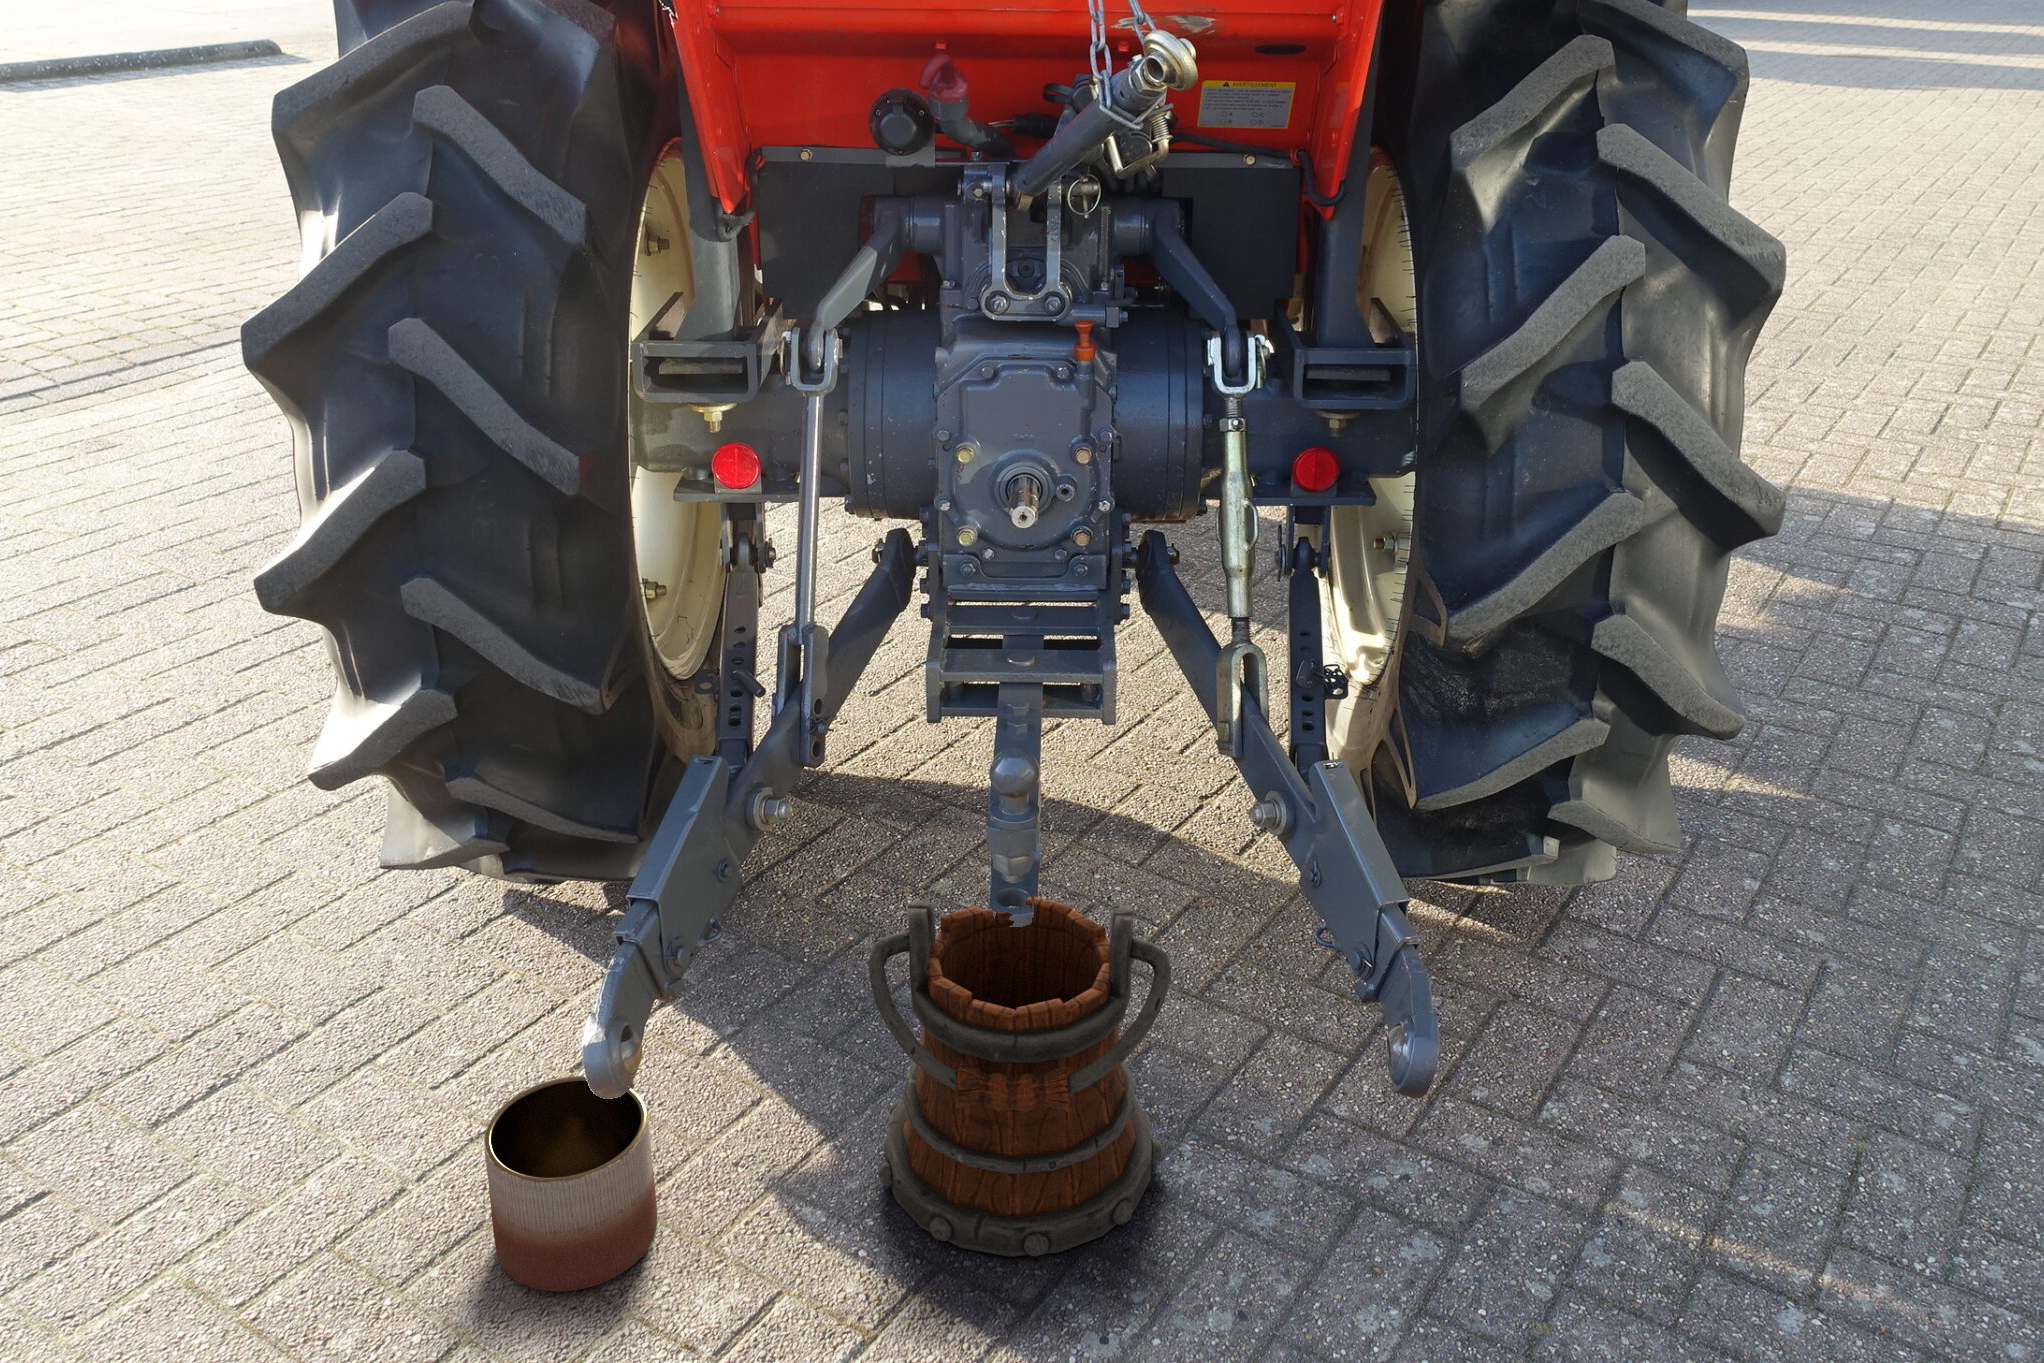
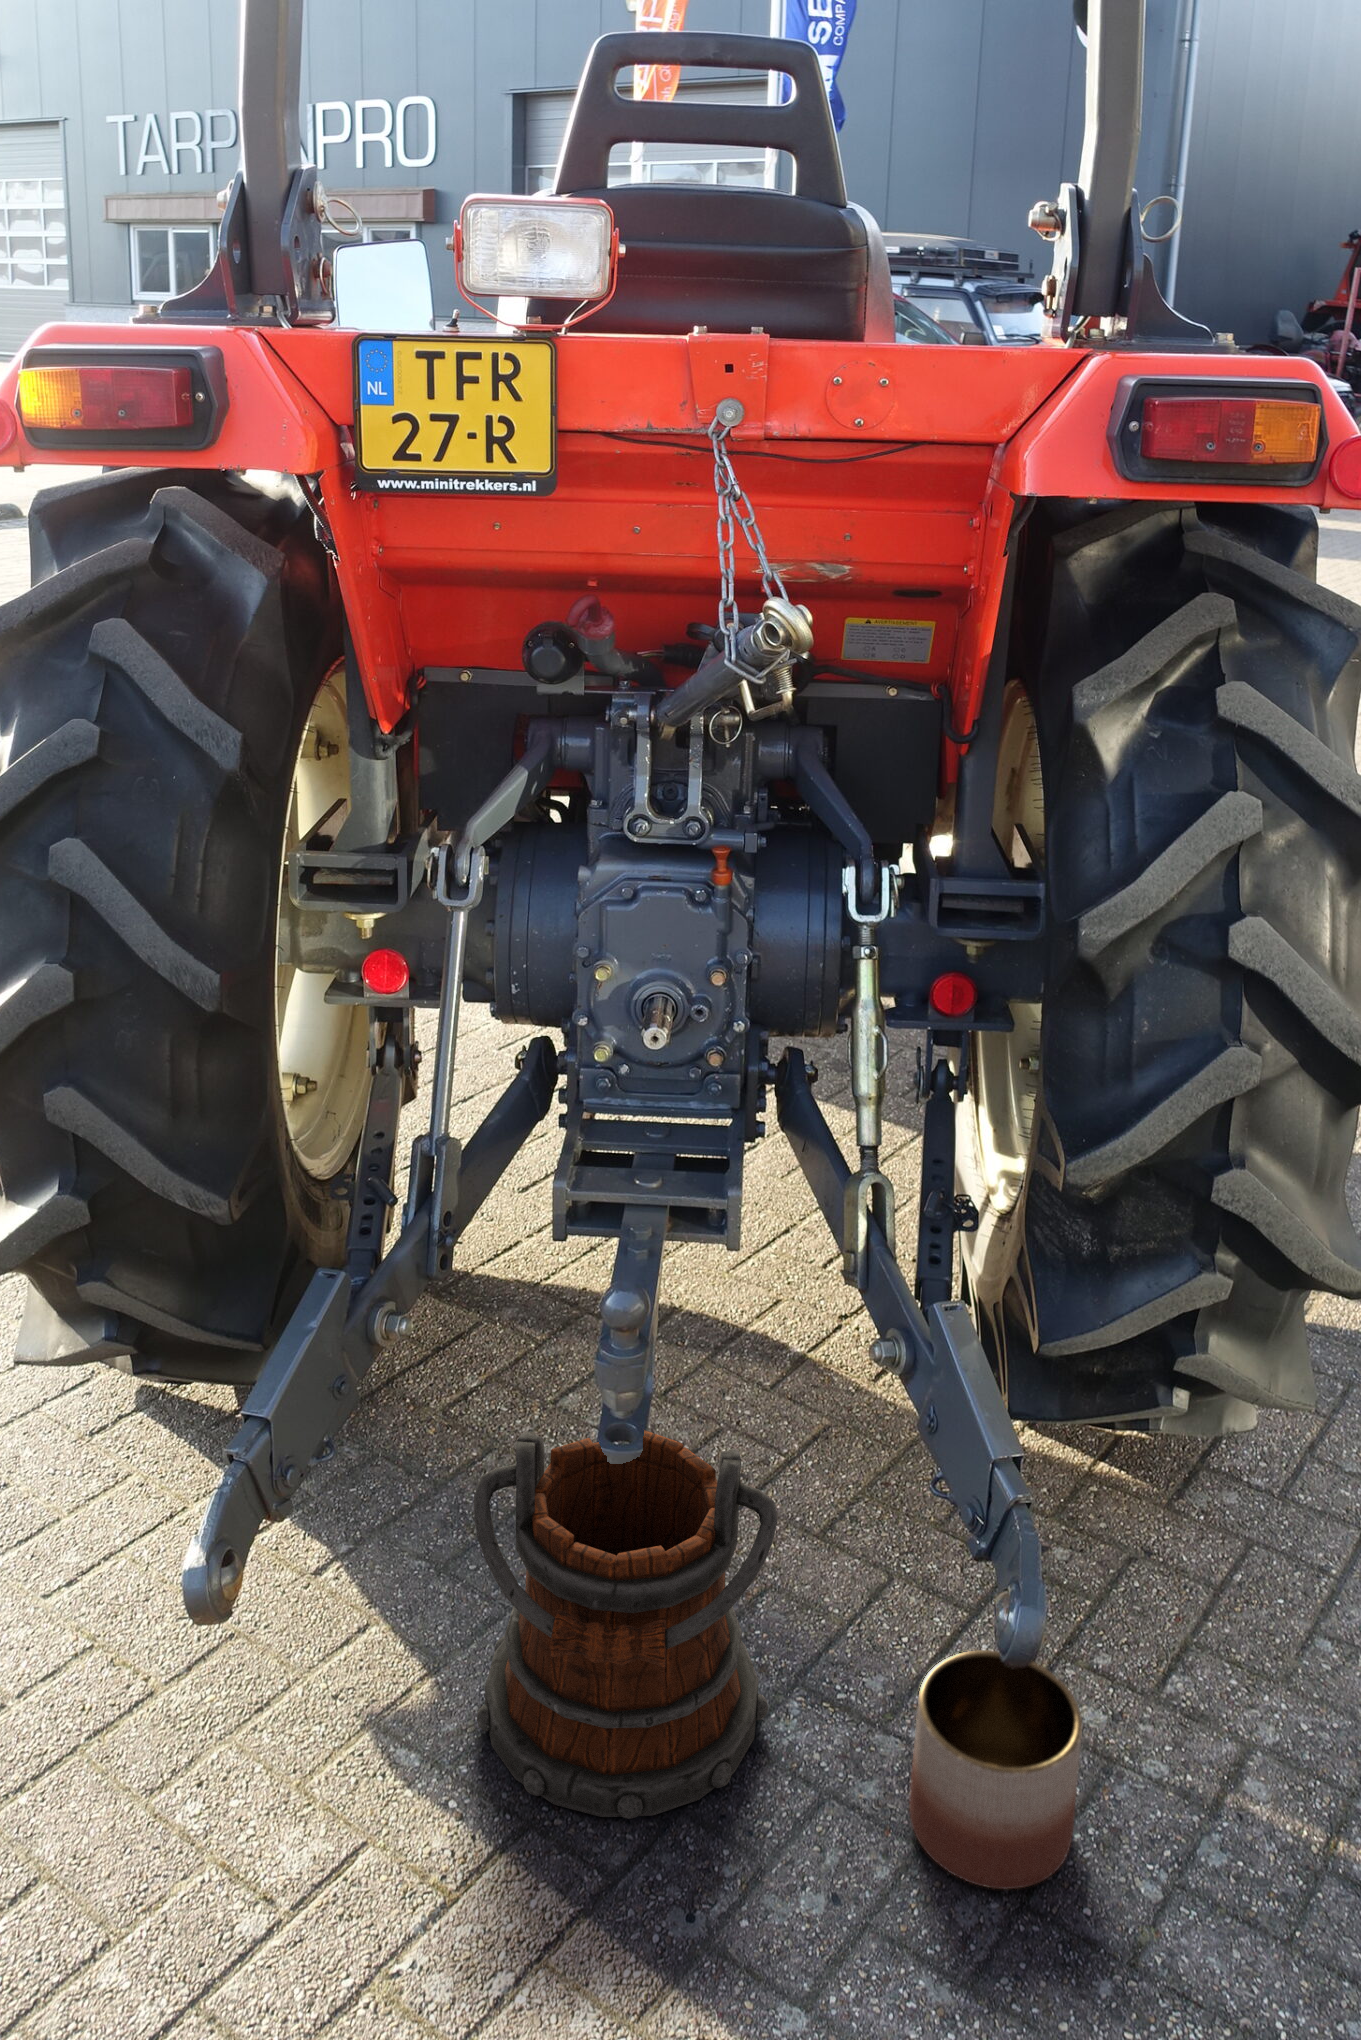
planter: present [484,1076,657,1291] -> present [909,1650,1082,1889]

